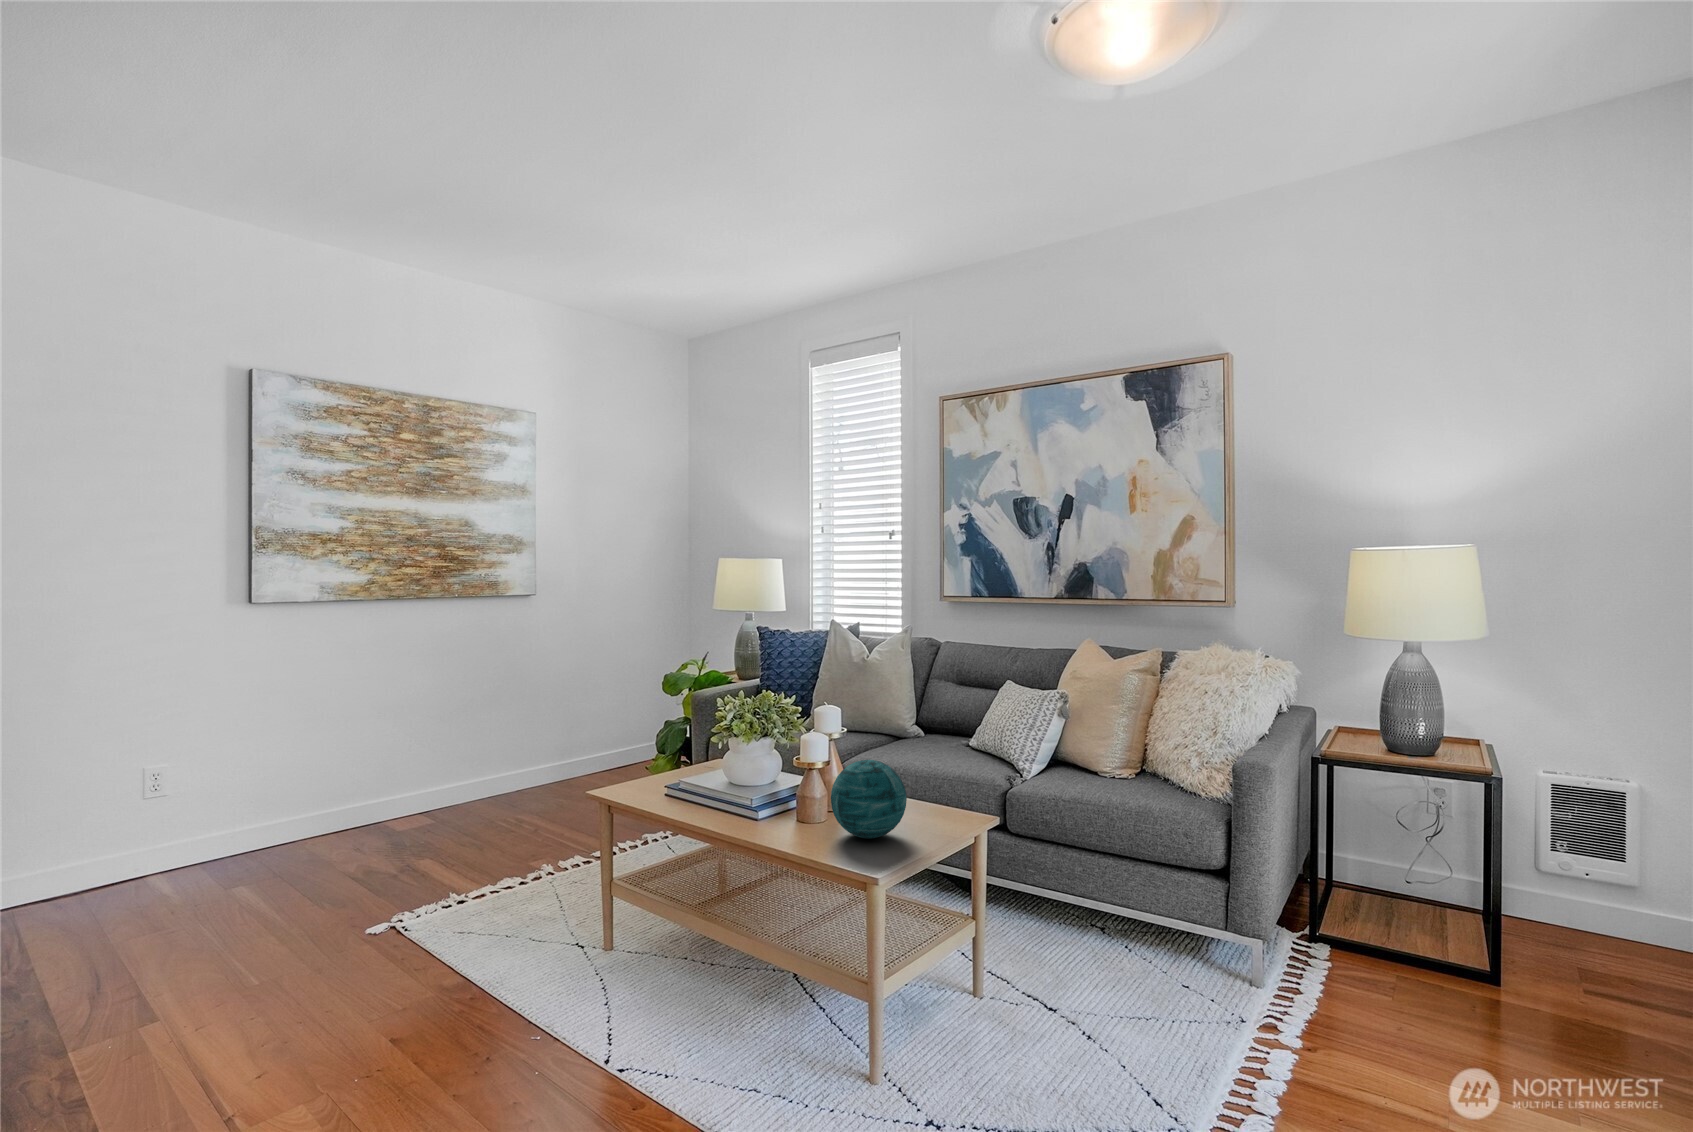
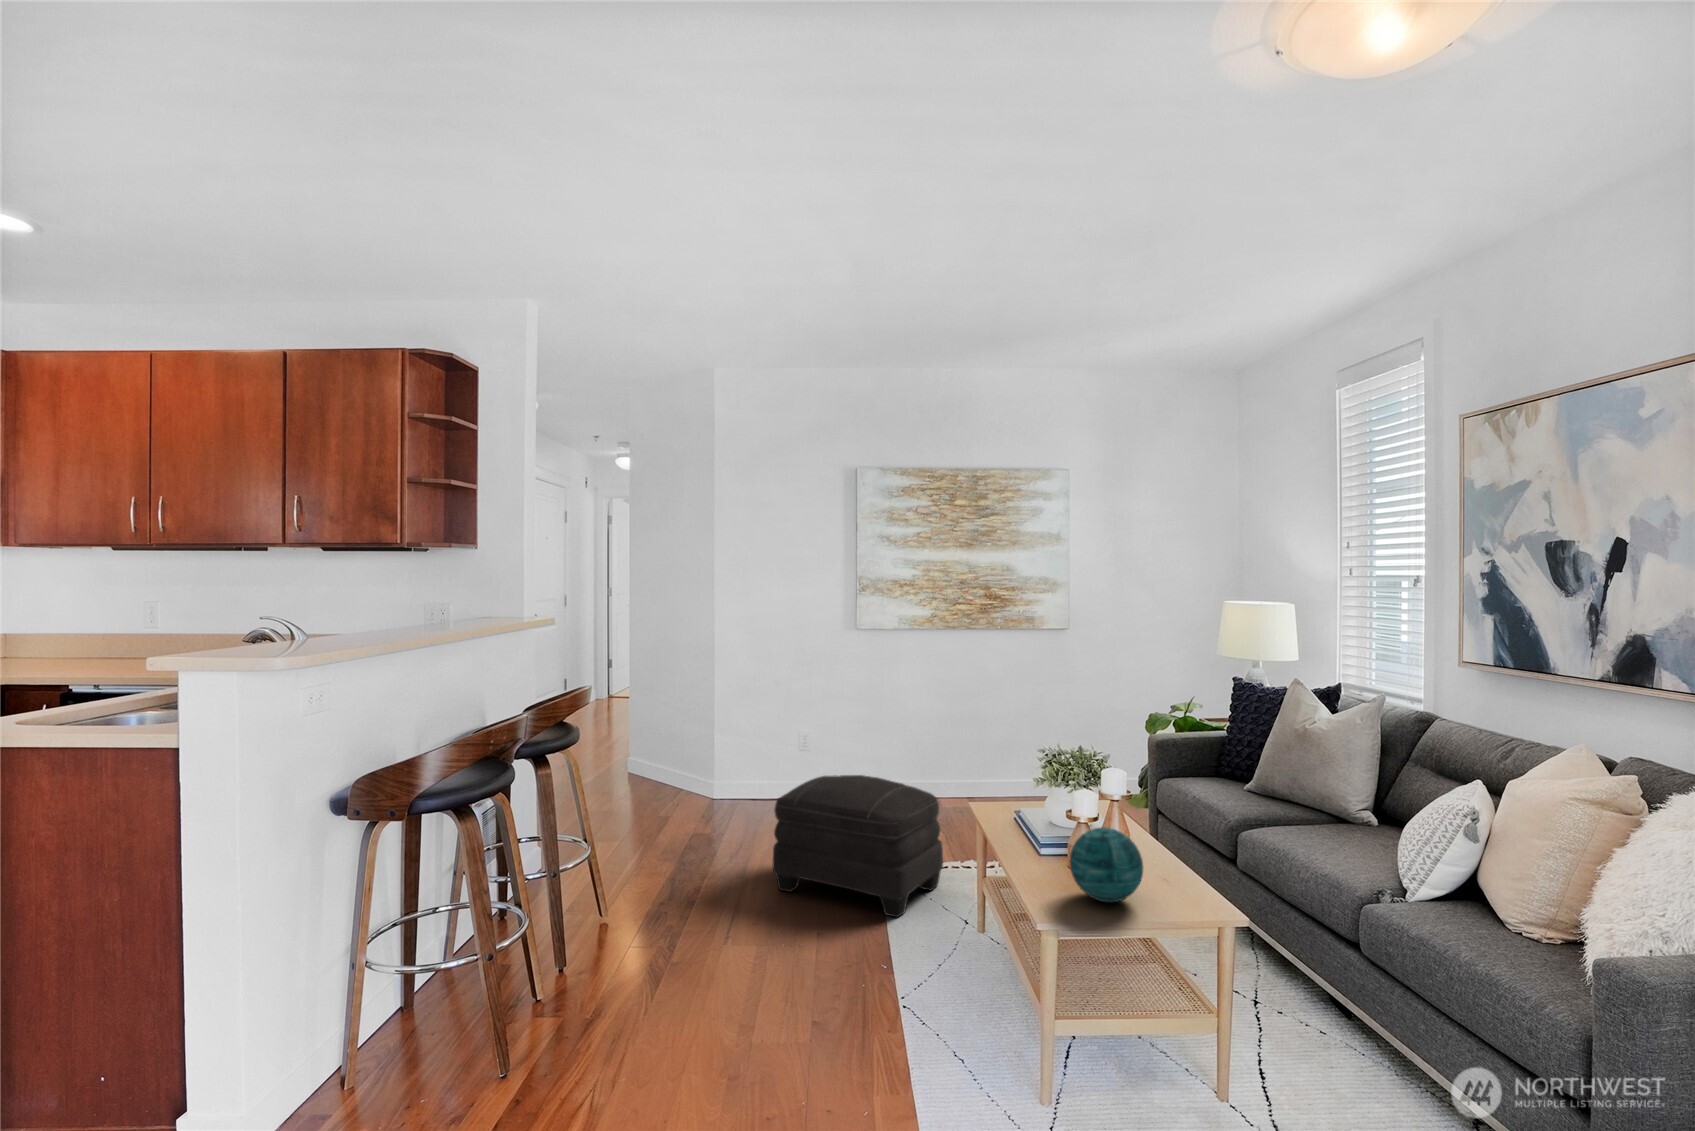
ottoman: none [243,792,505,1002] -> present [773,775,943,917]

